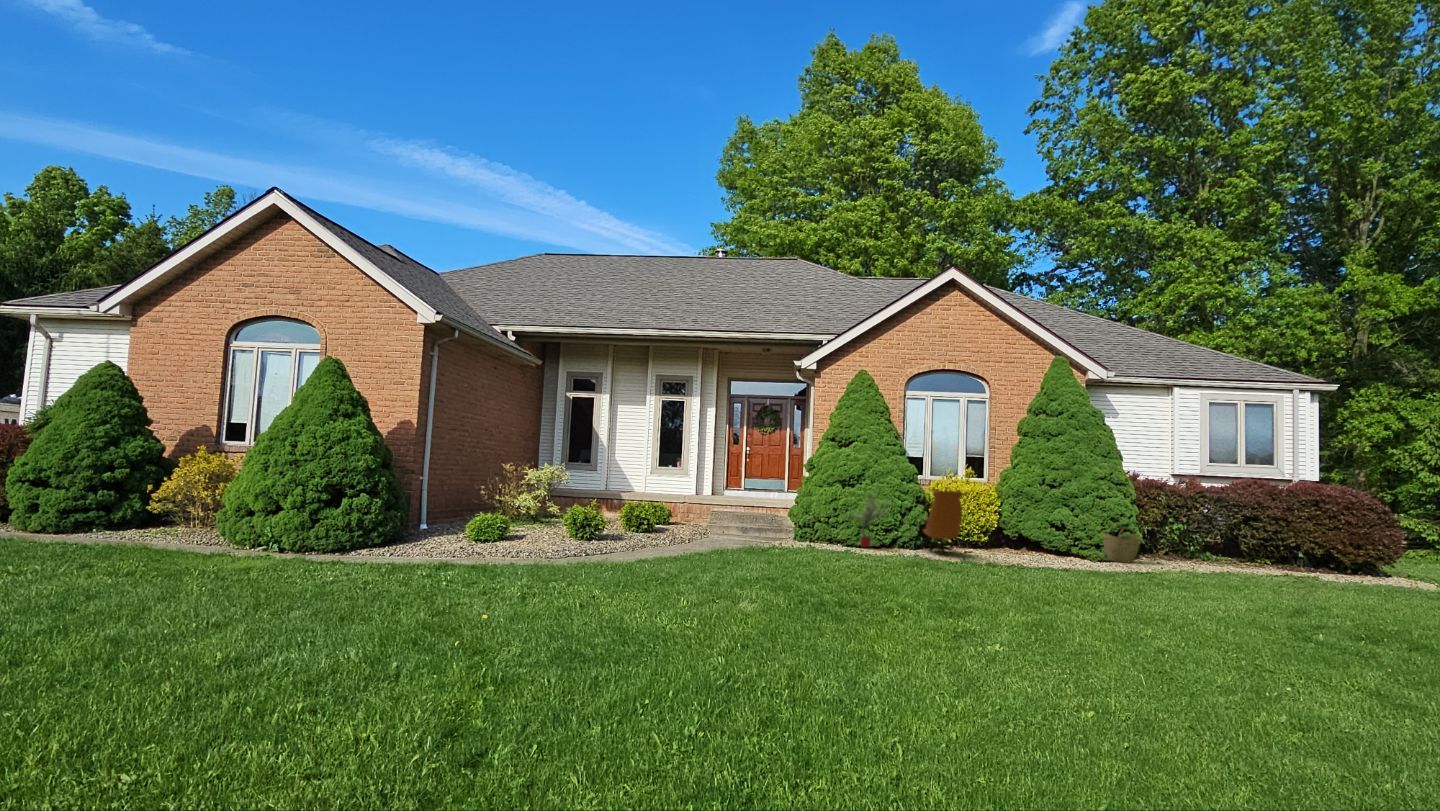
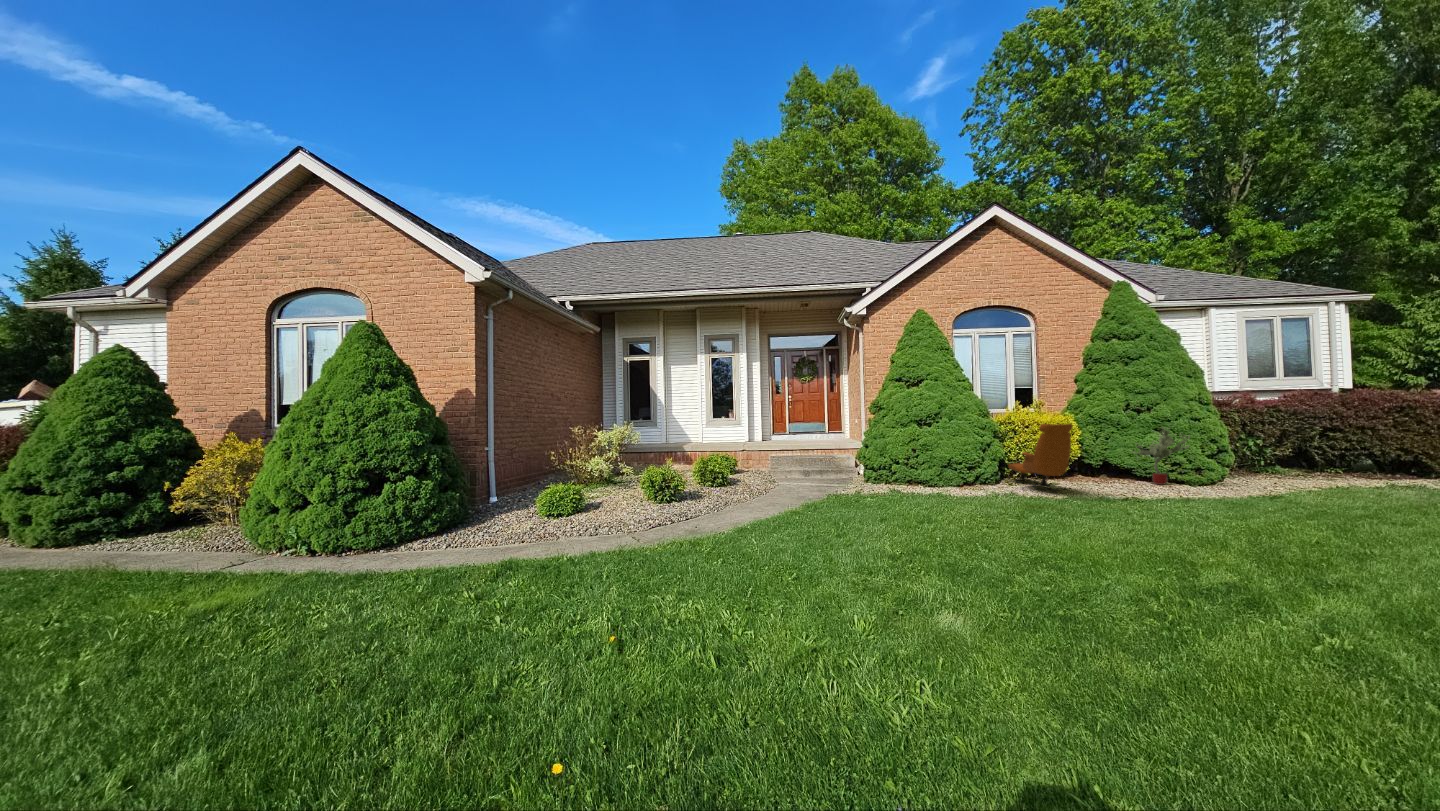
potted tree: present [846,493,889,548] -> present [1132,428,1190,485]
woven basket: present [1104,526,1139,563] -> none [1208,447,1253,486]

